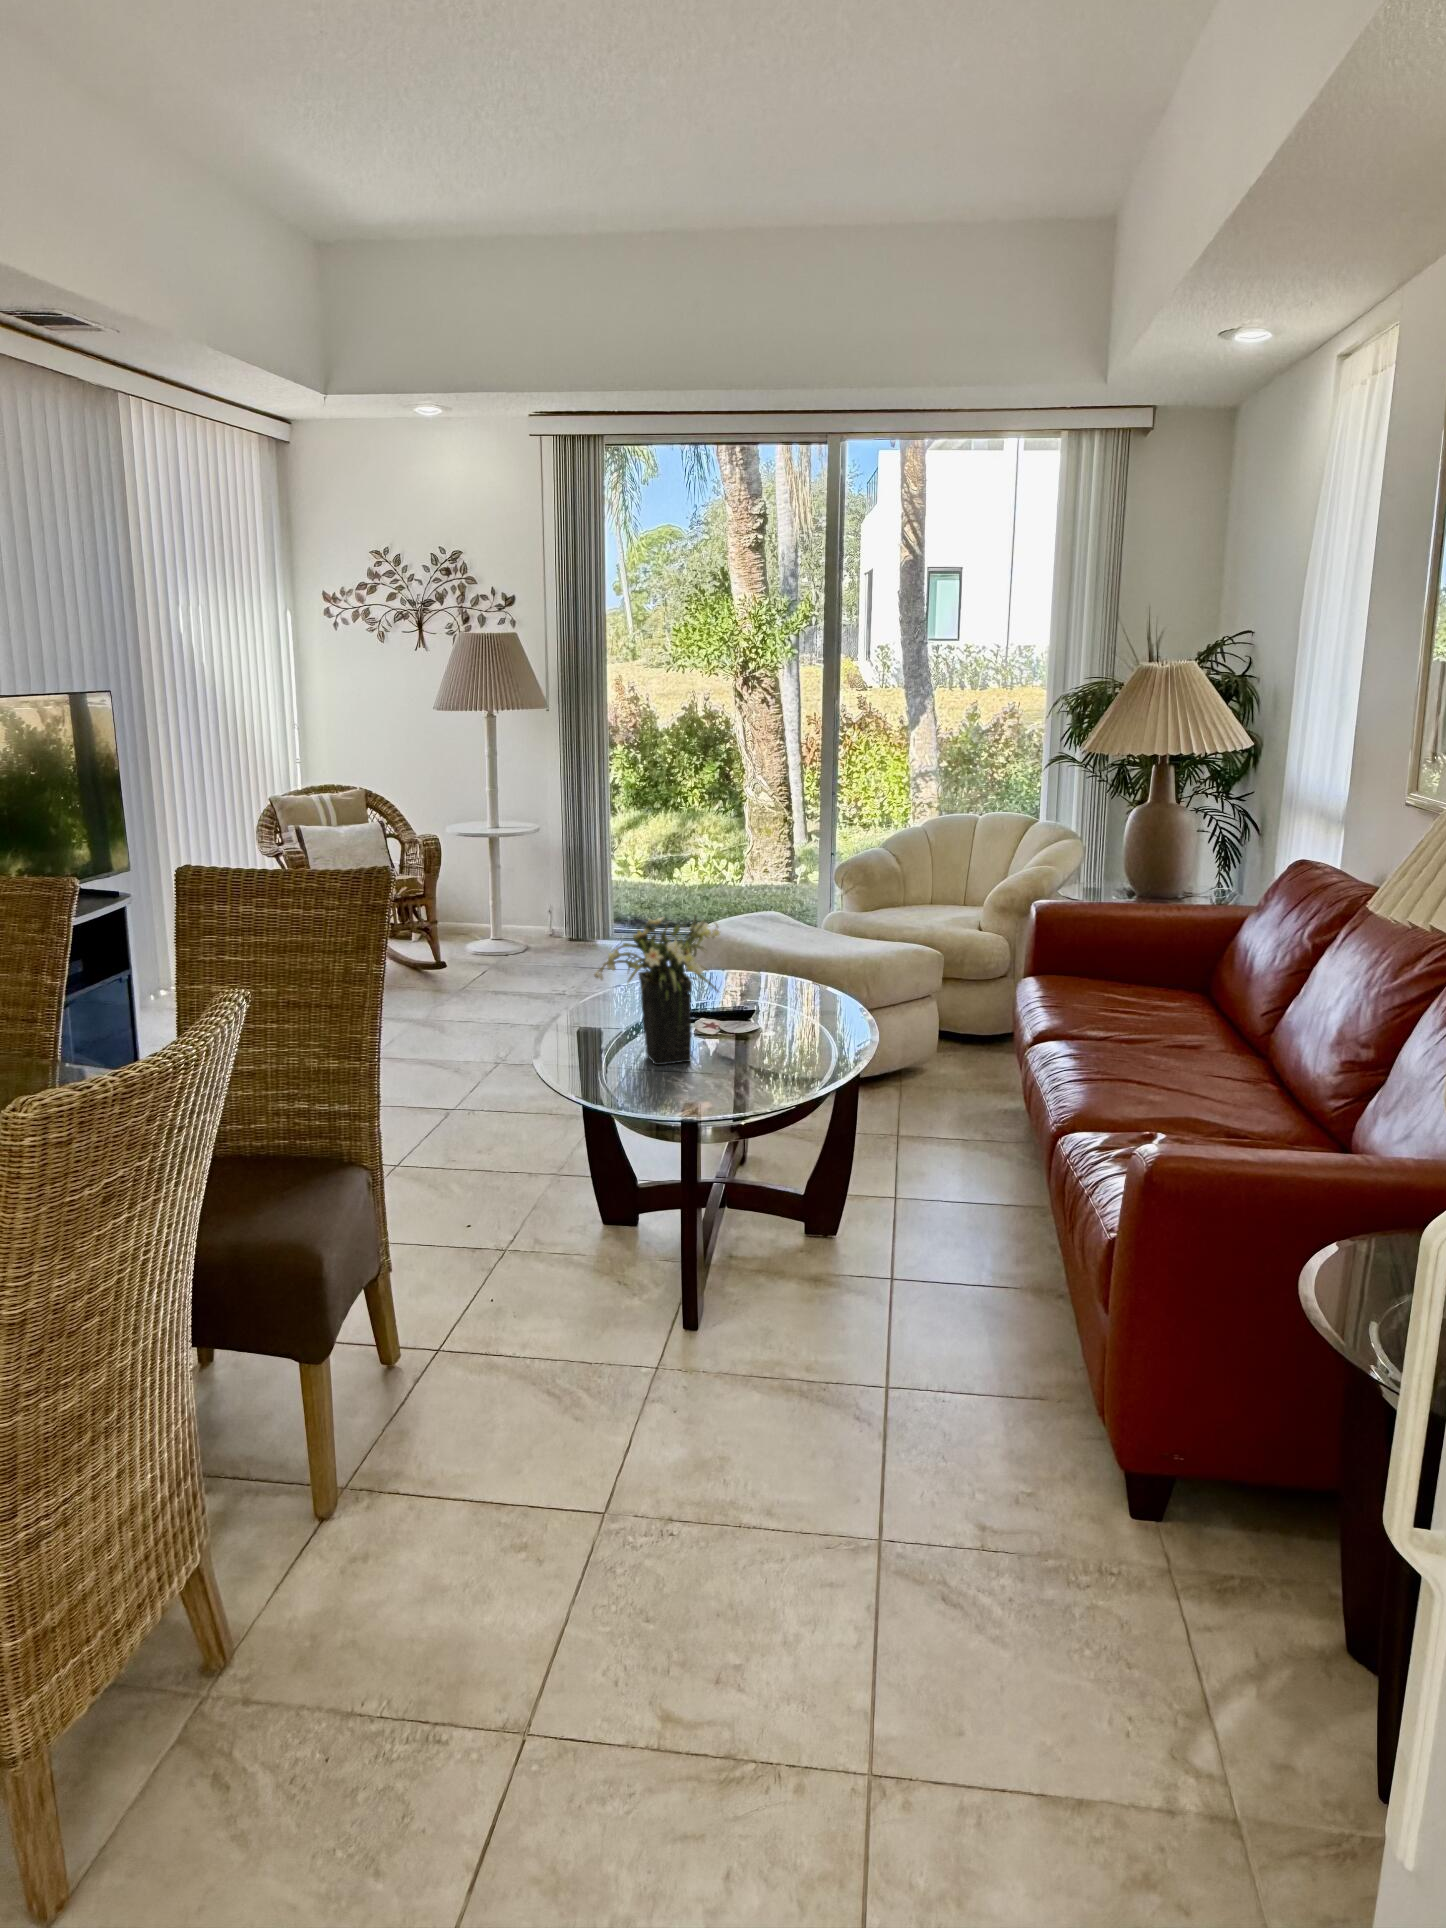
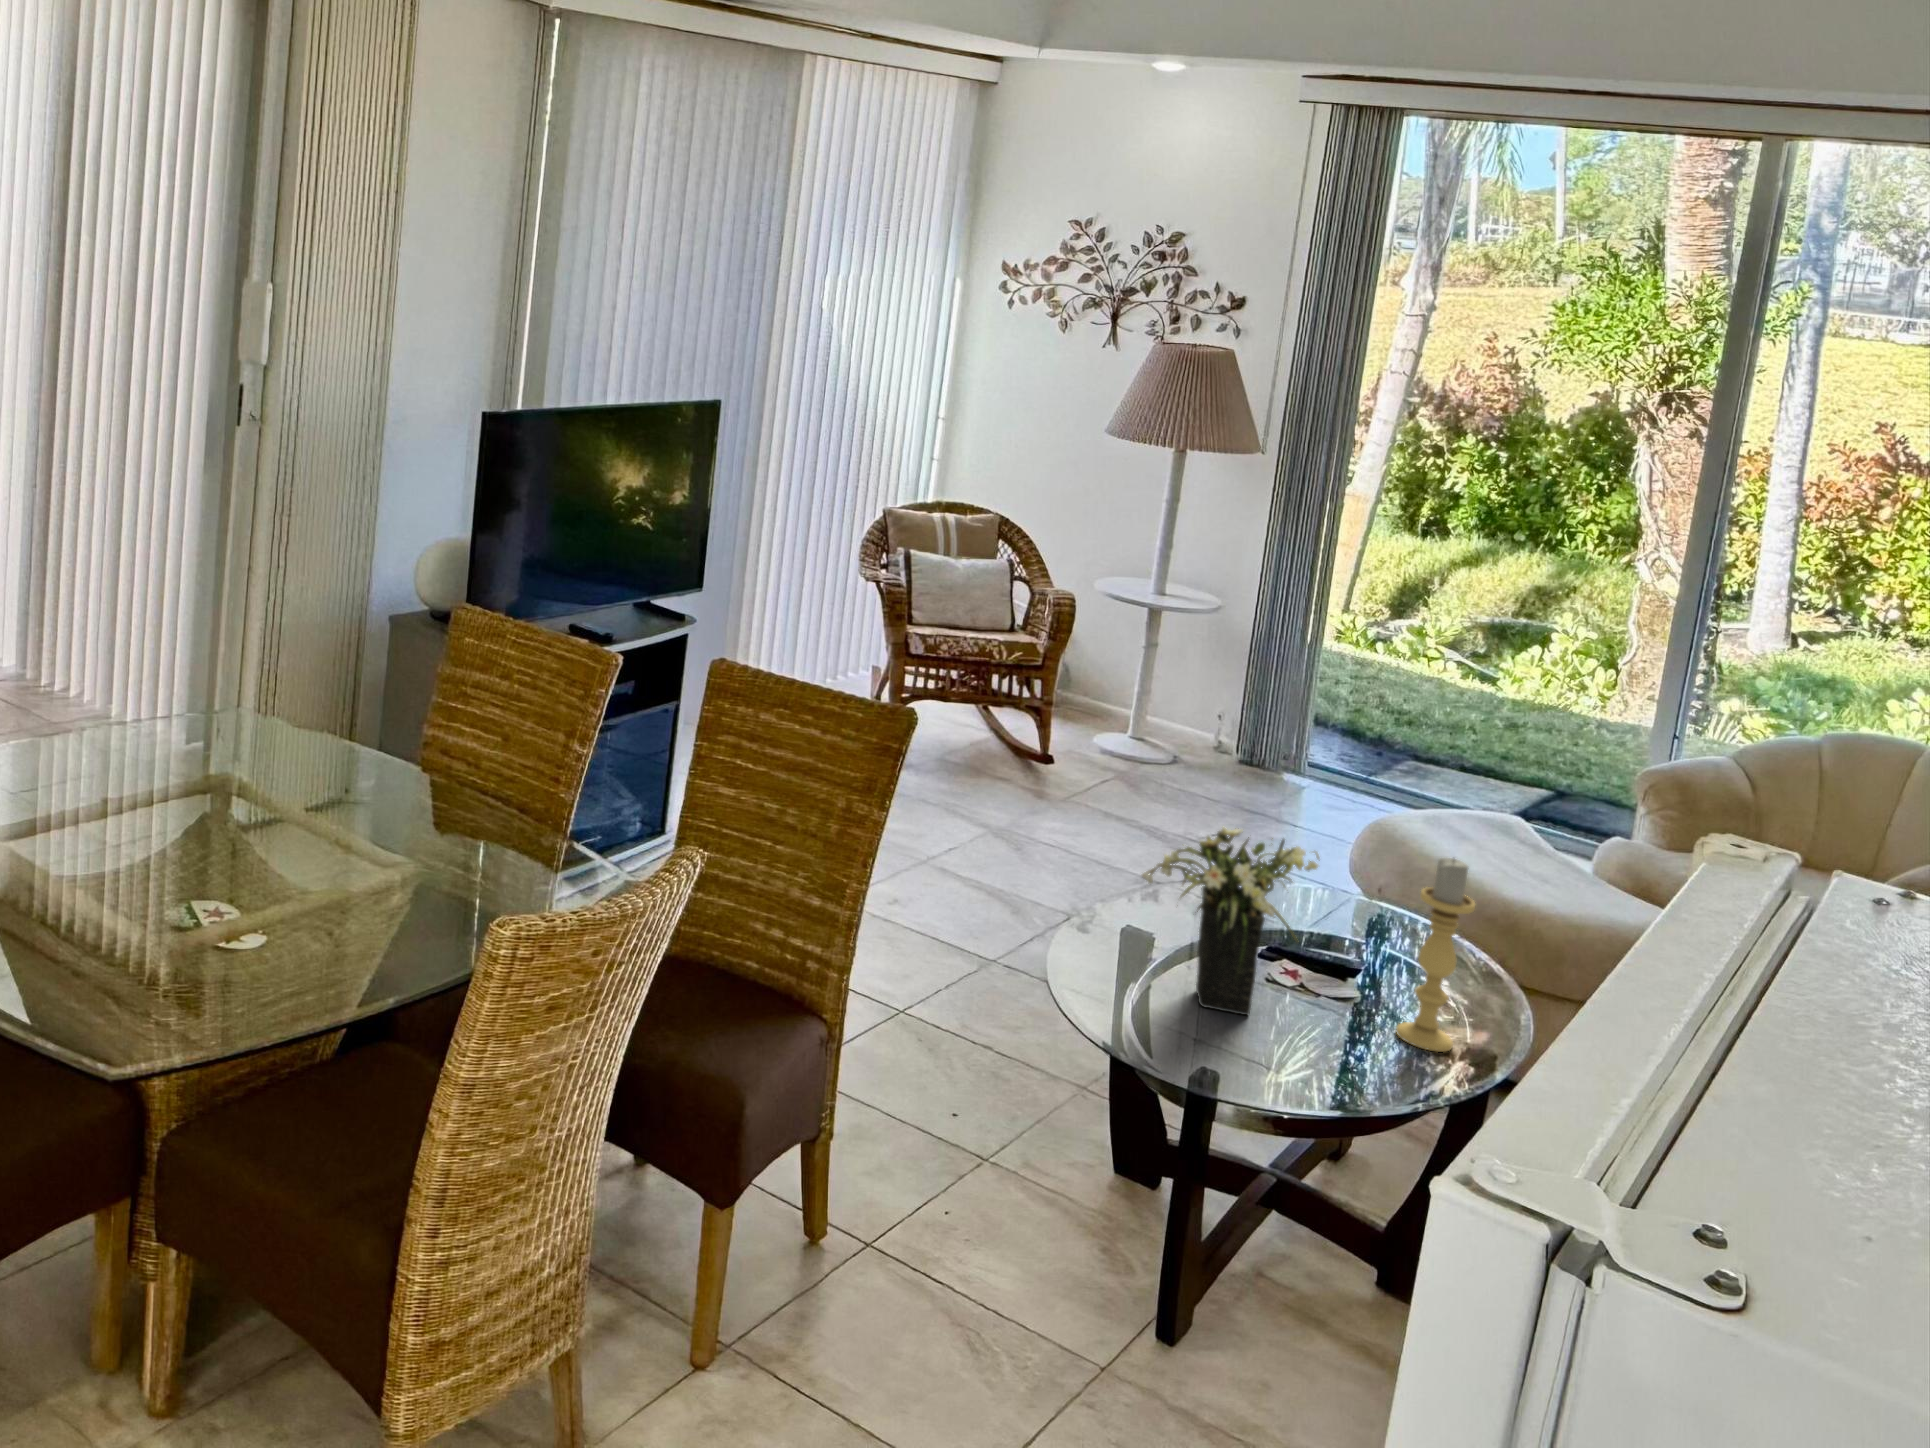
candle holder: none [786,901,826,1048] -> present [1396,858,1475,1052]

